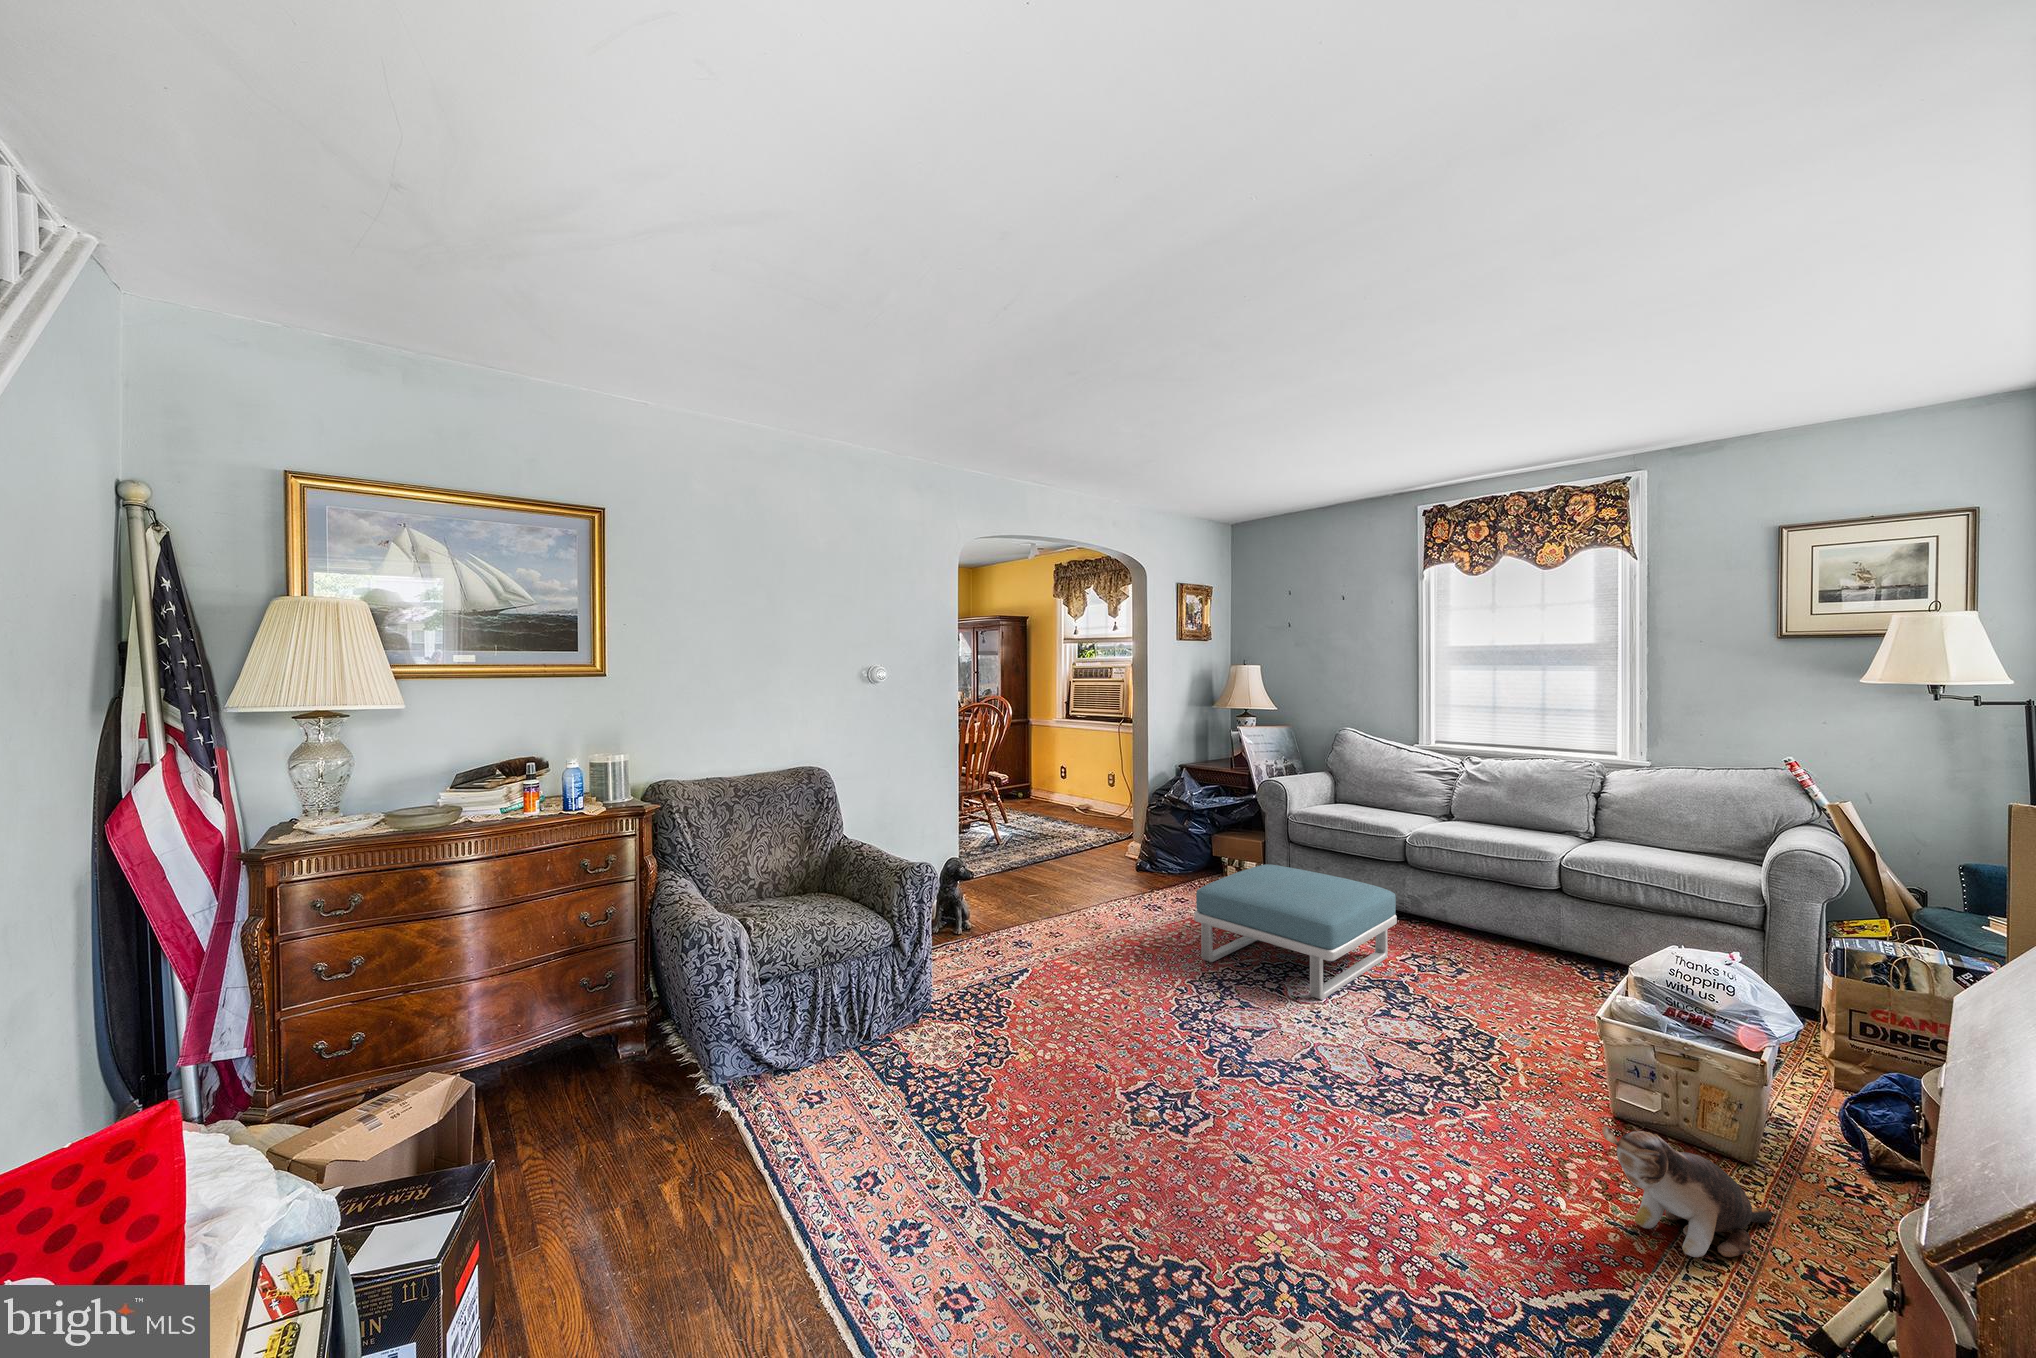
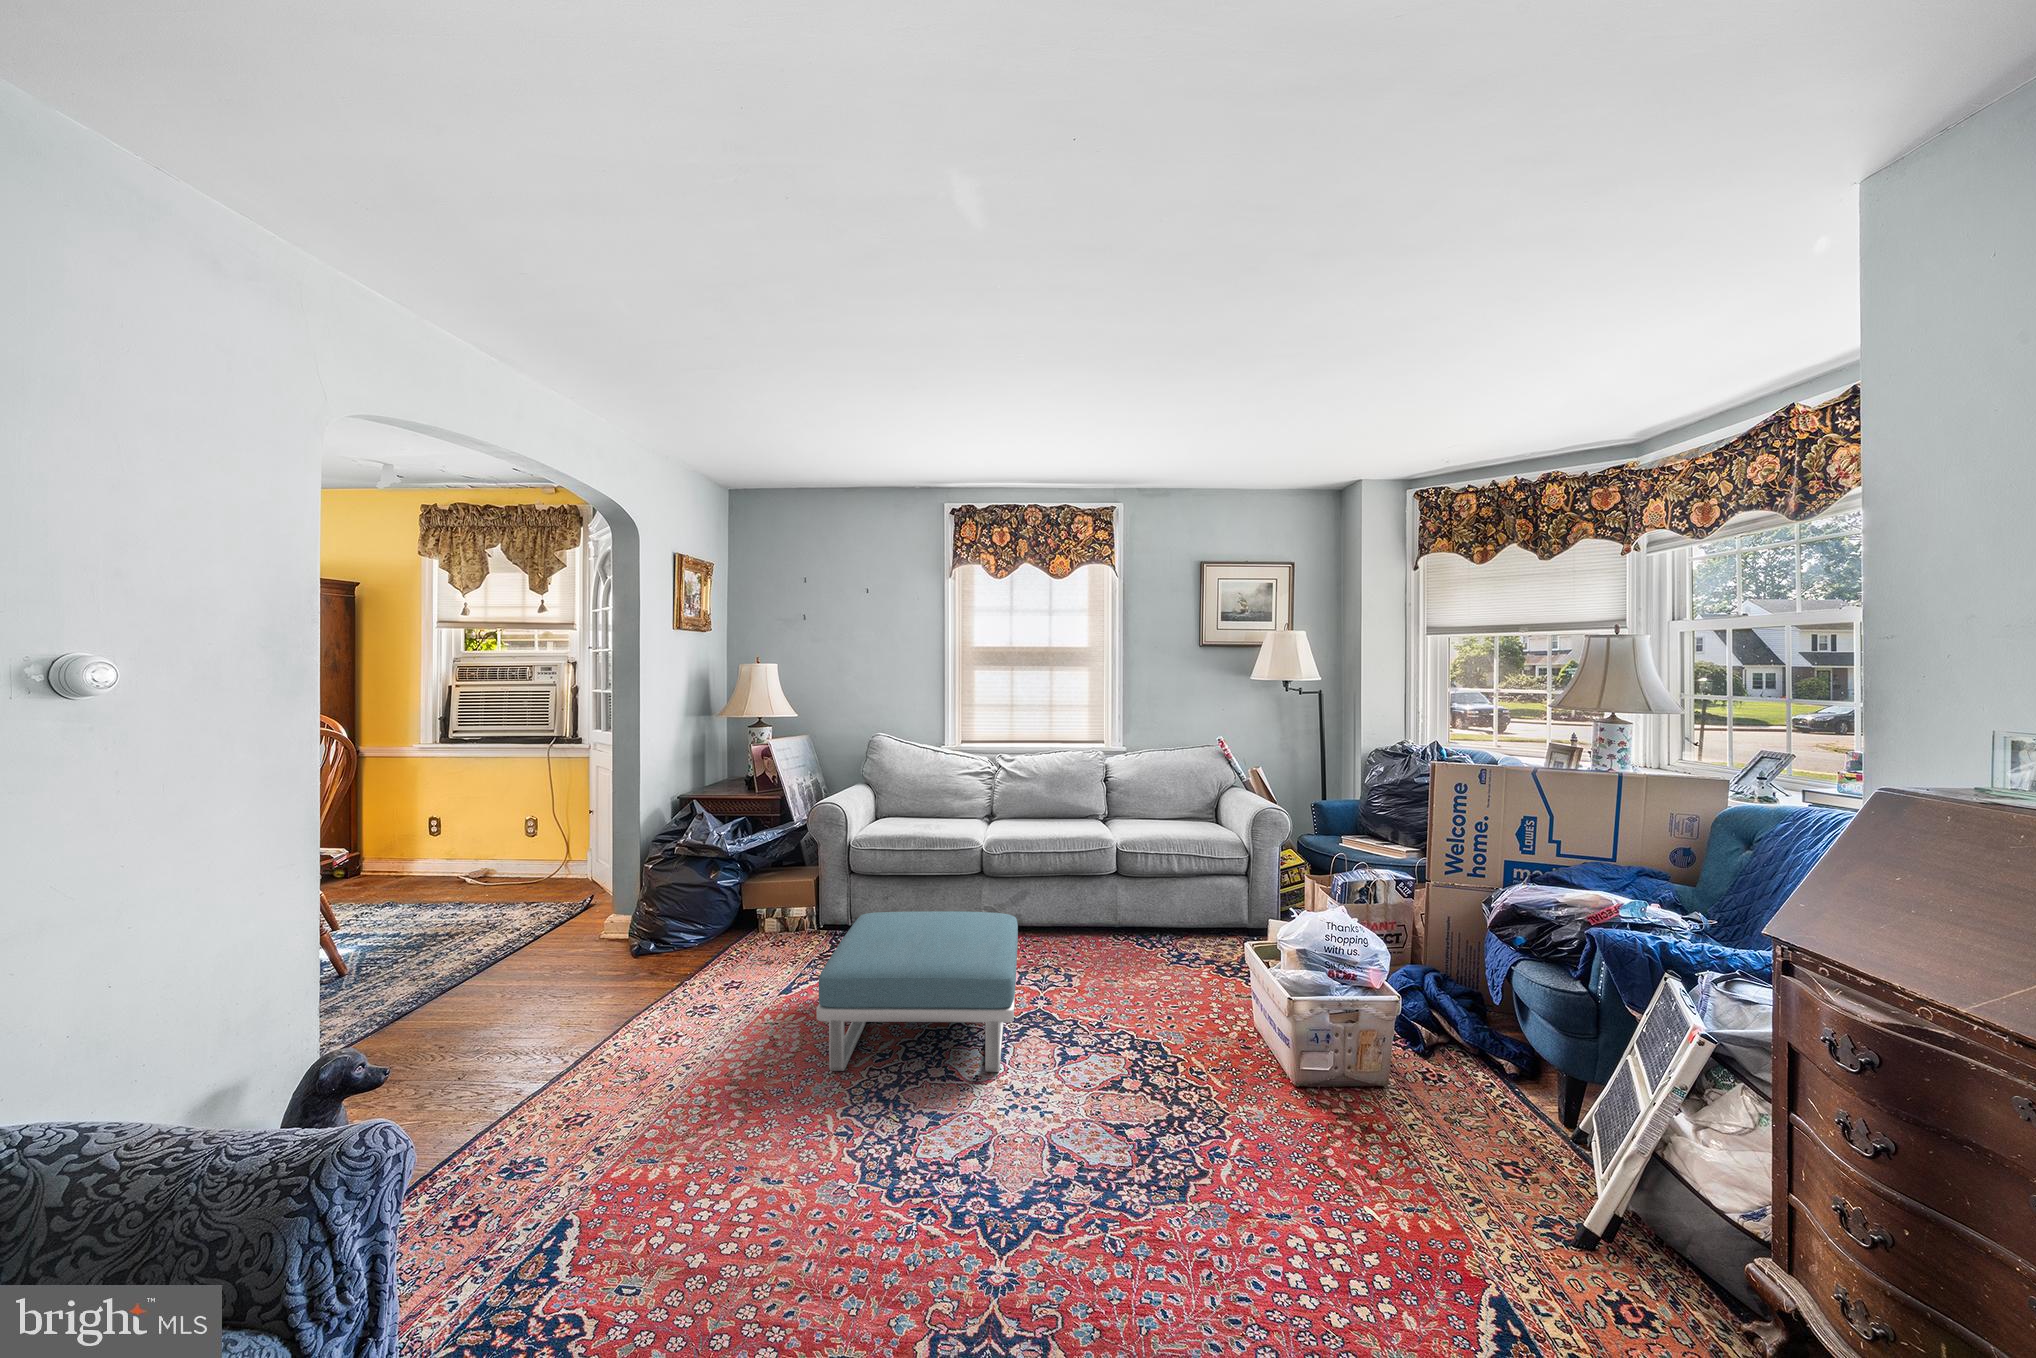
plush toy: present [1602,1126,1772,1257] -> none [1413,1113,1482,1217]

